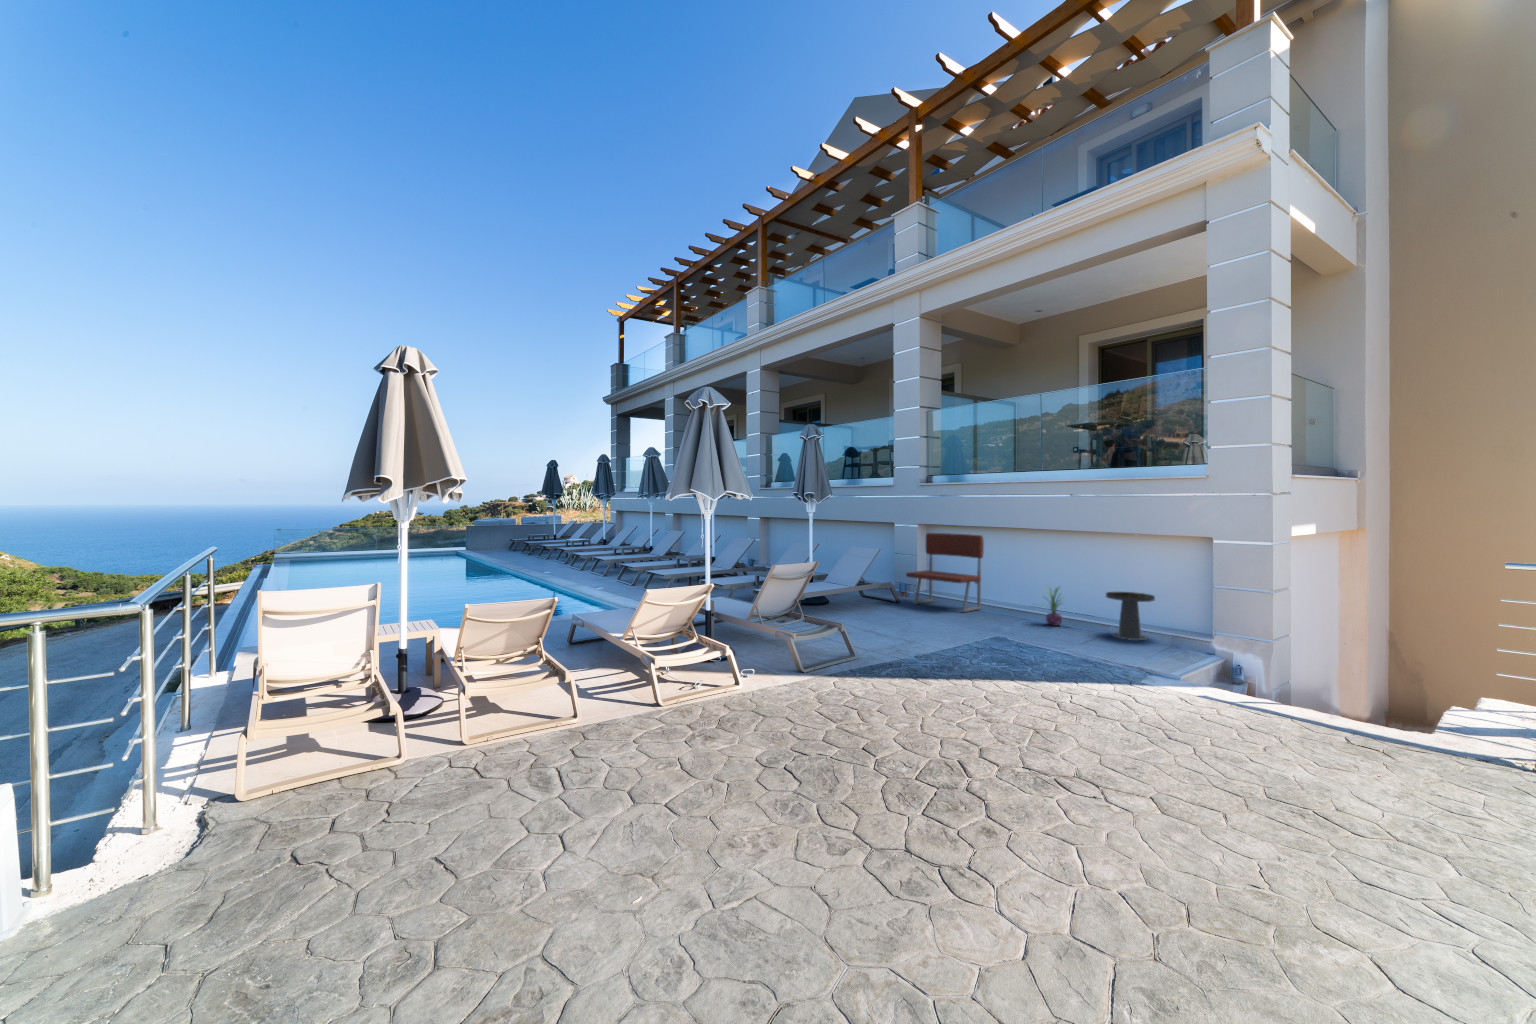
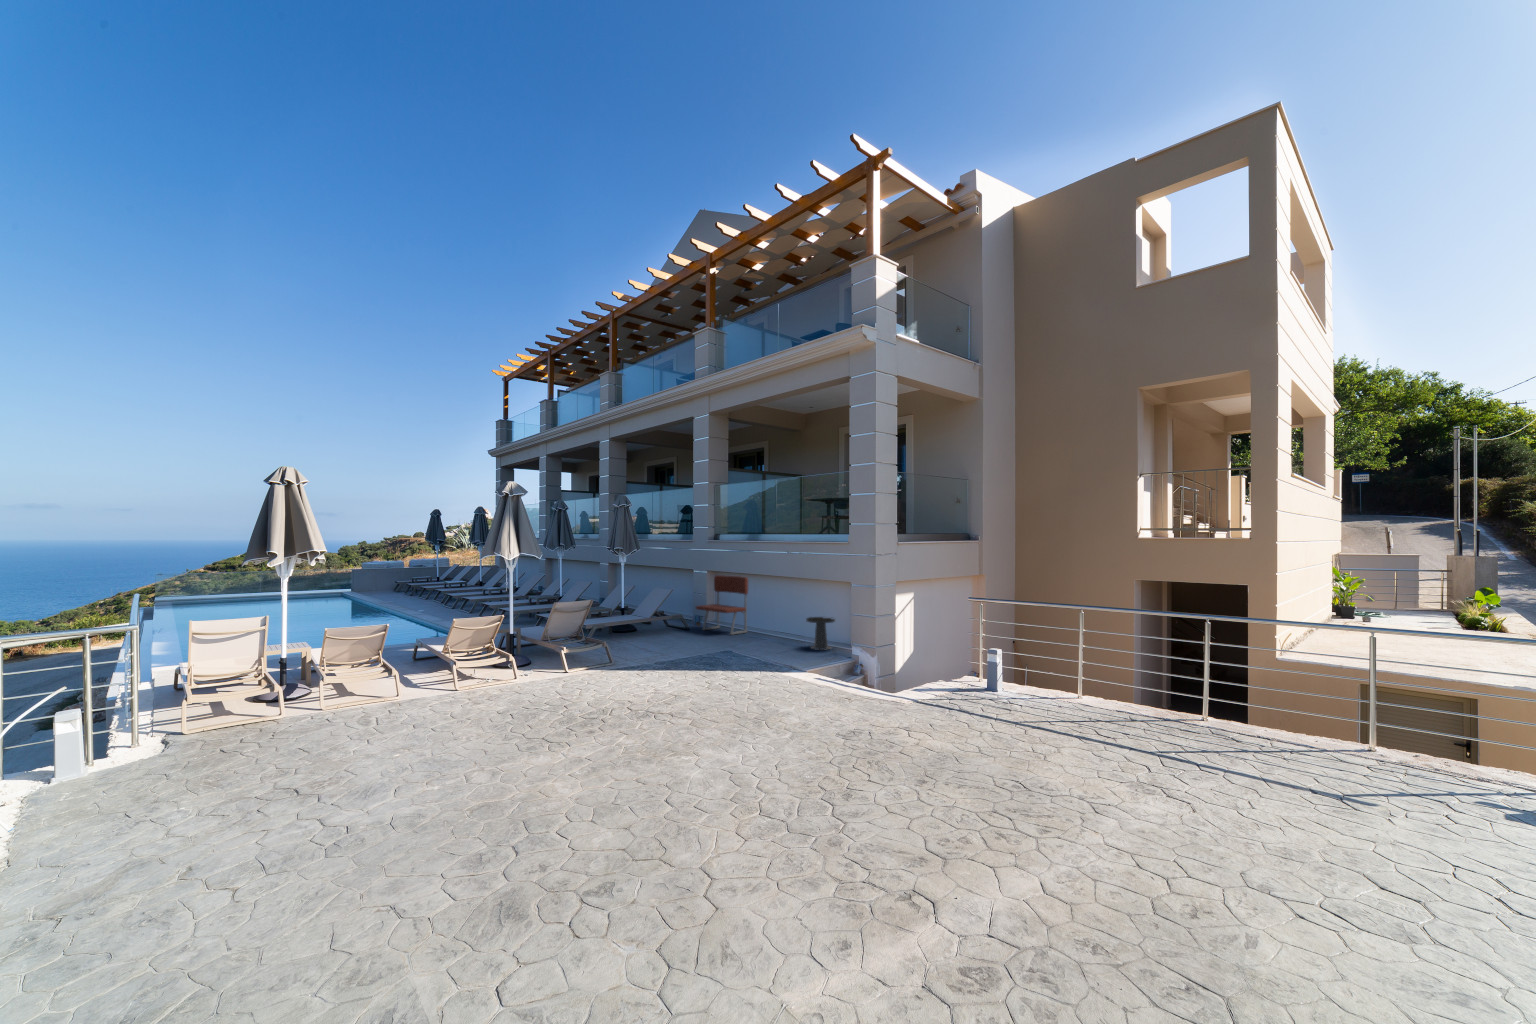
decorative plant: present [1044,587,1062,626] -> none [767,613,796,642]

